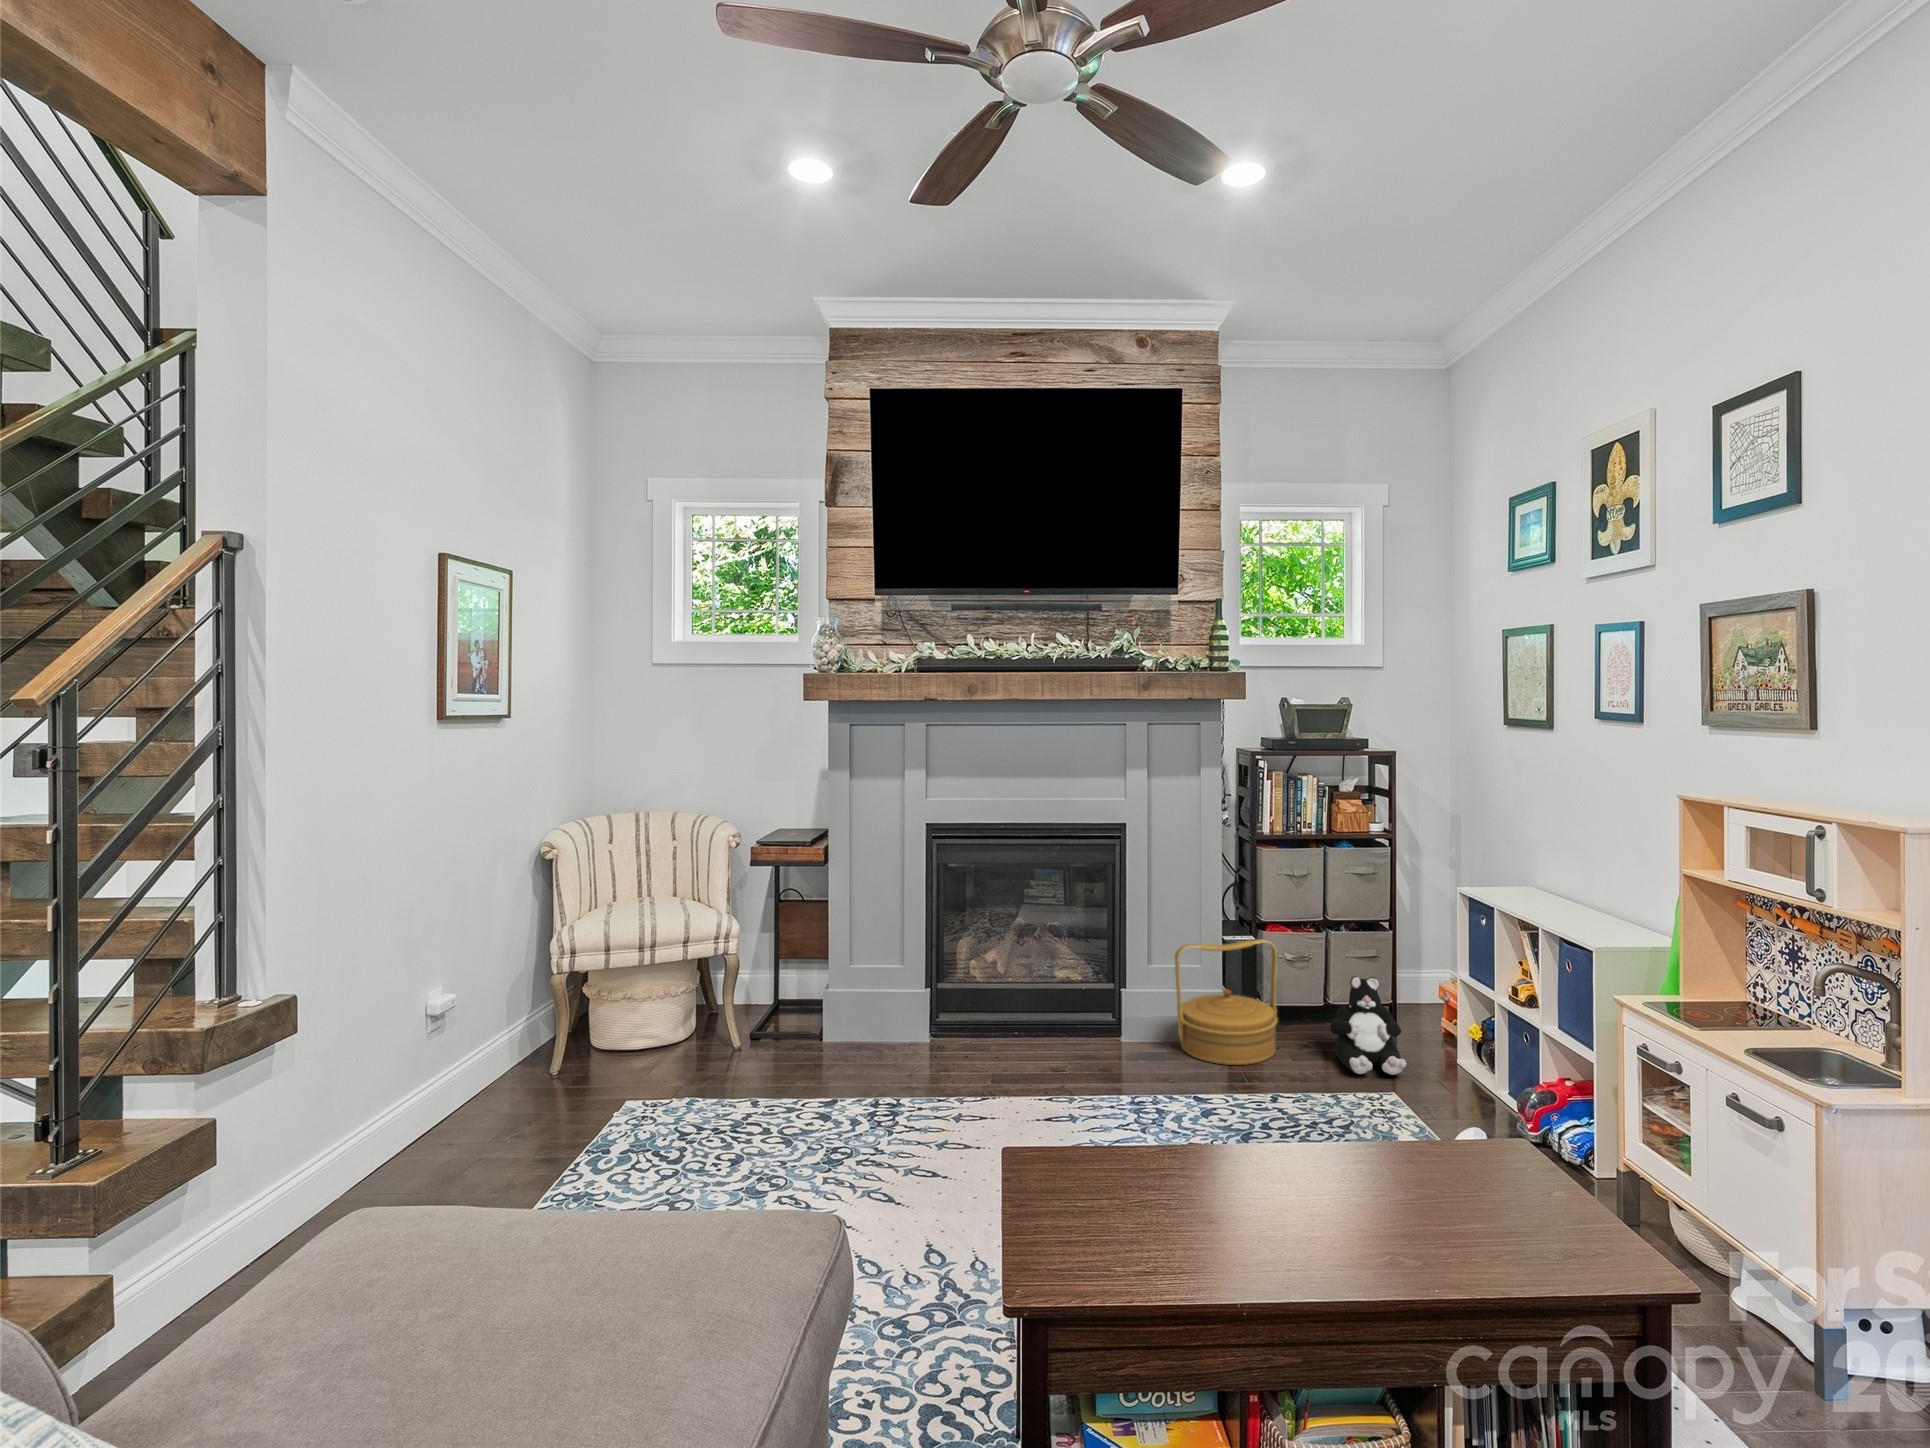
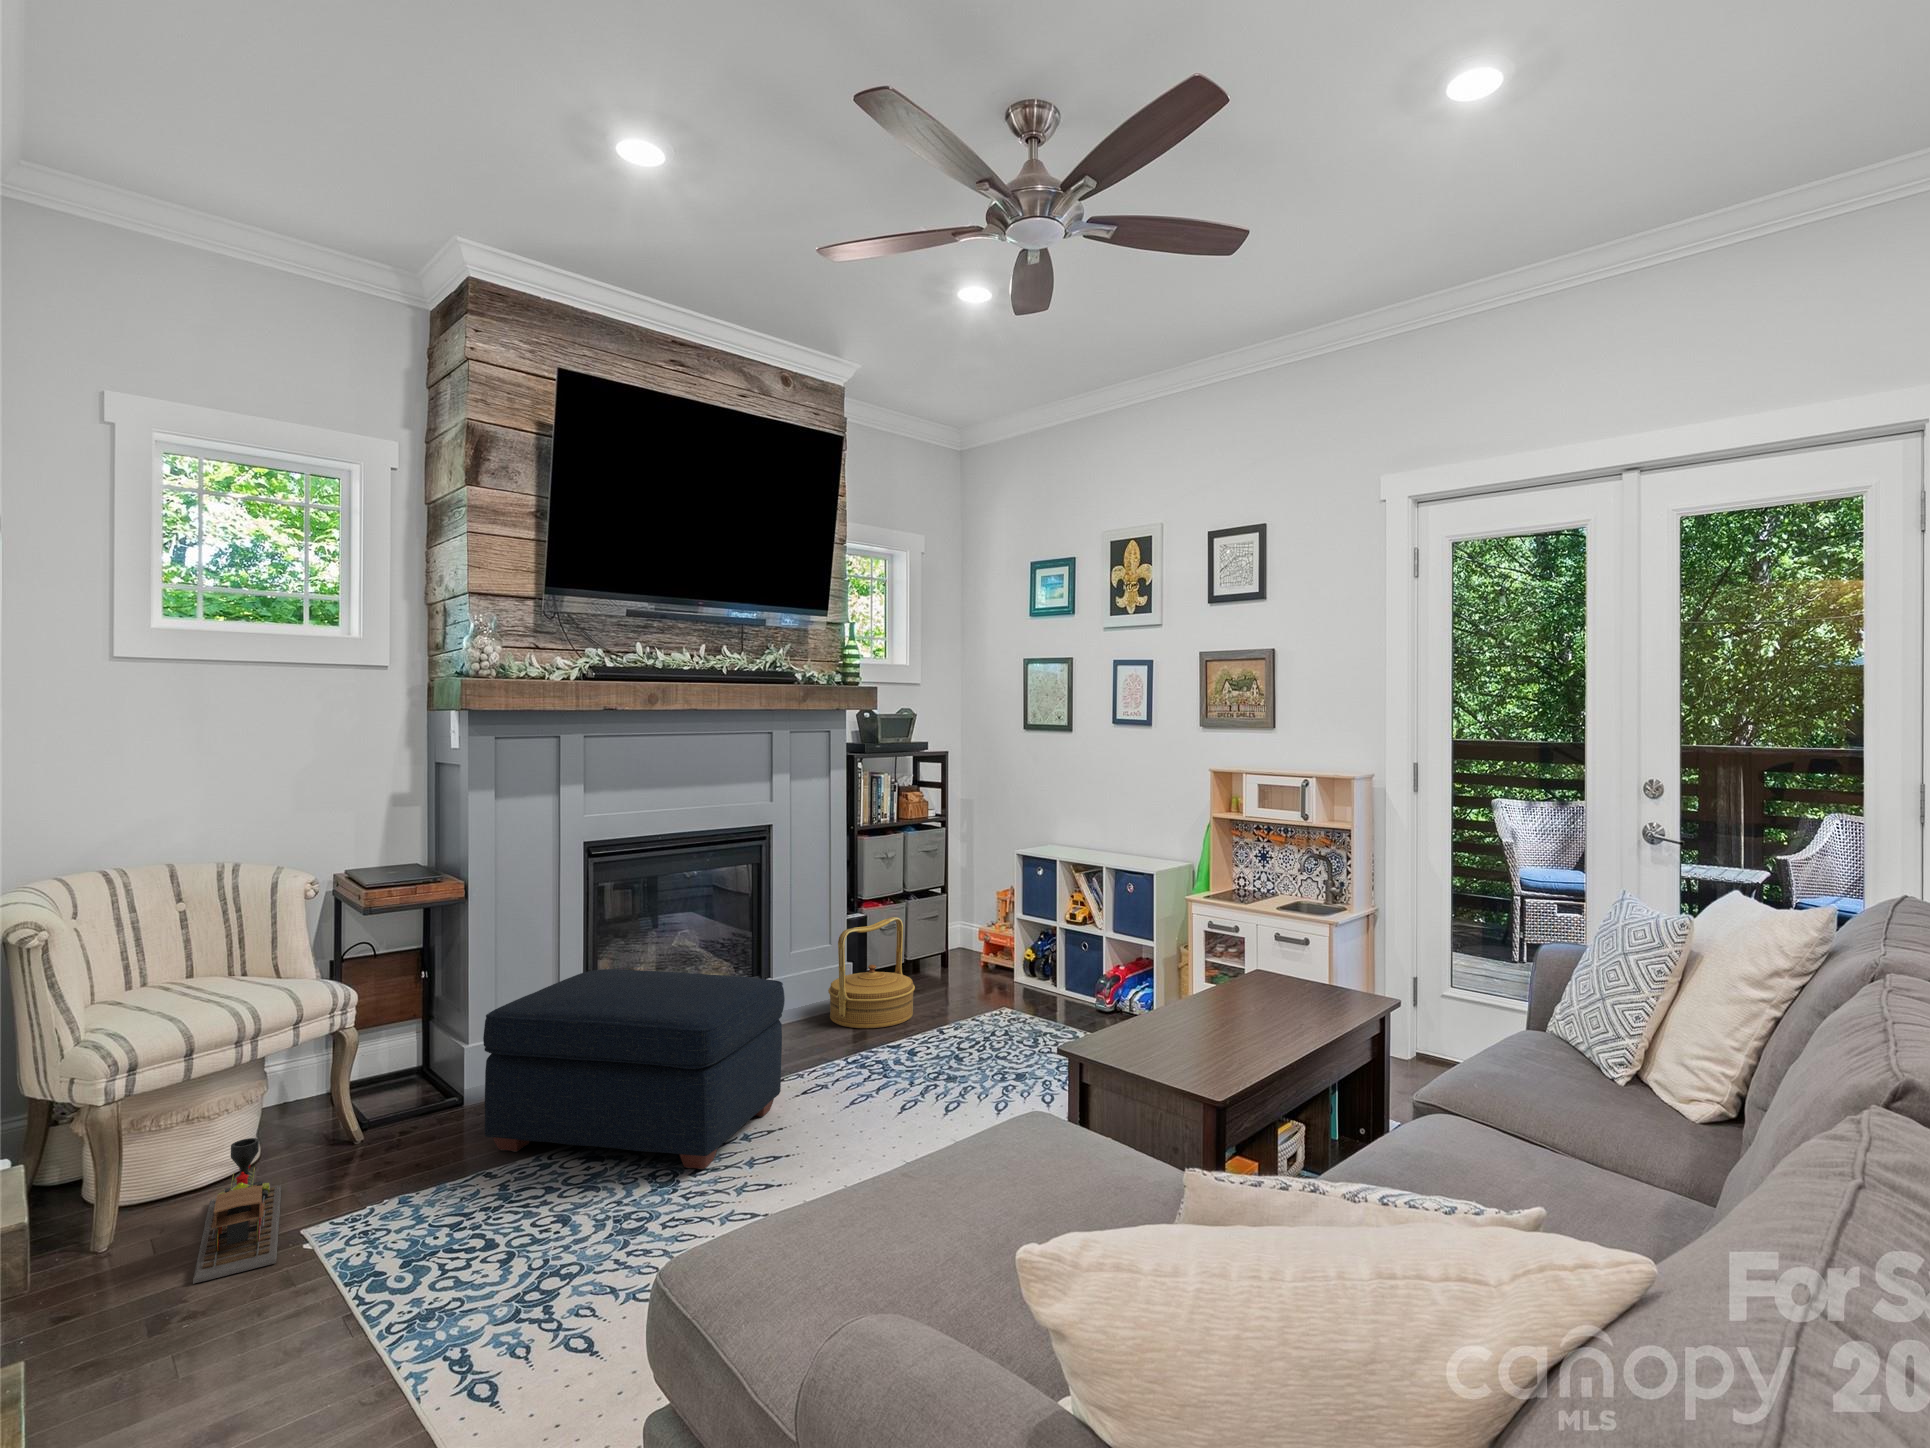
ottoman: none [776,941,1008,1156] -> present [483,969,785,1169]
plush toy: present [1330,976,1406,1075] -> none [952,932,1015,1008]
toy train: none [549,1020,669,1117] -> present [193,1138,281,1284]

